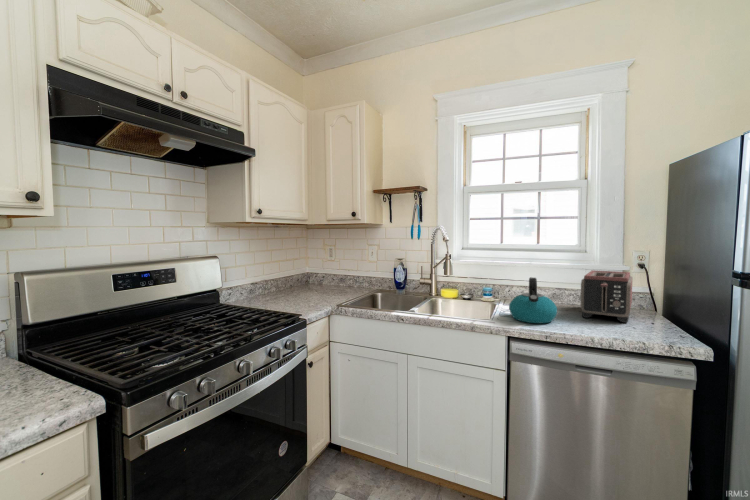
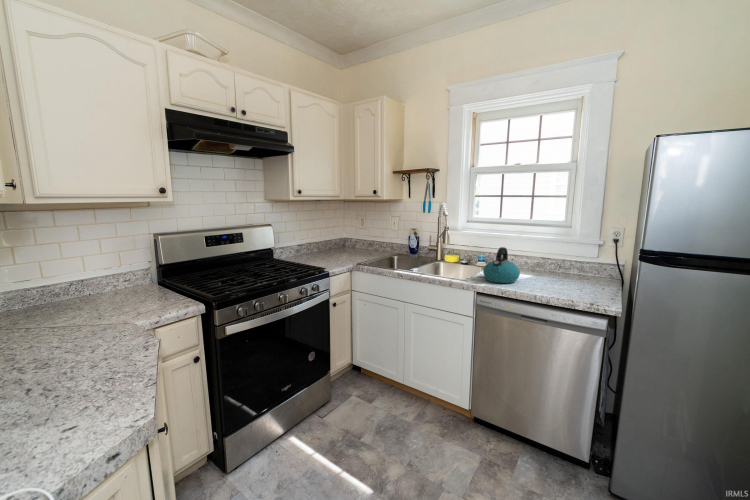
toaster: present [581,270,632,323] -> none [544,243,598,286]

